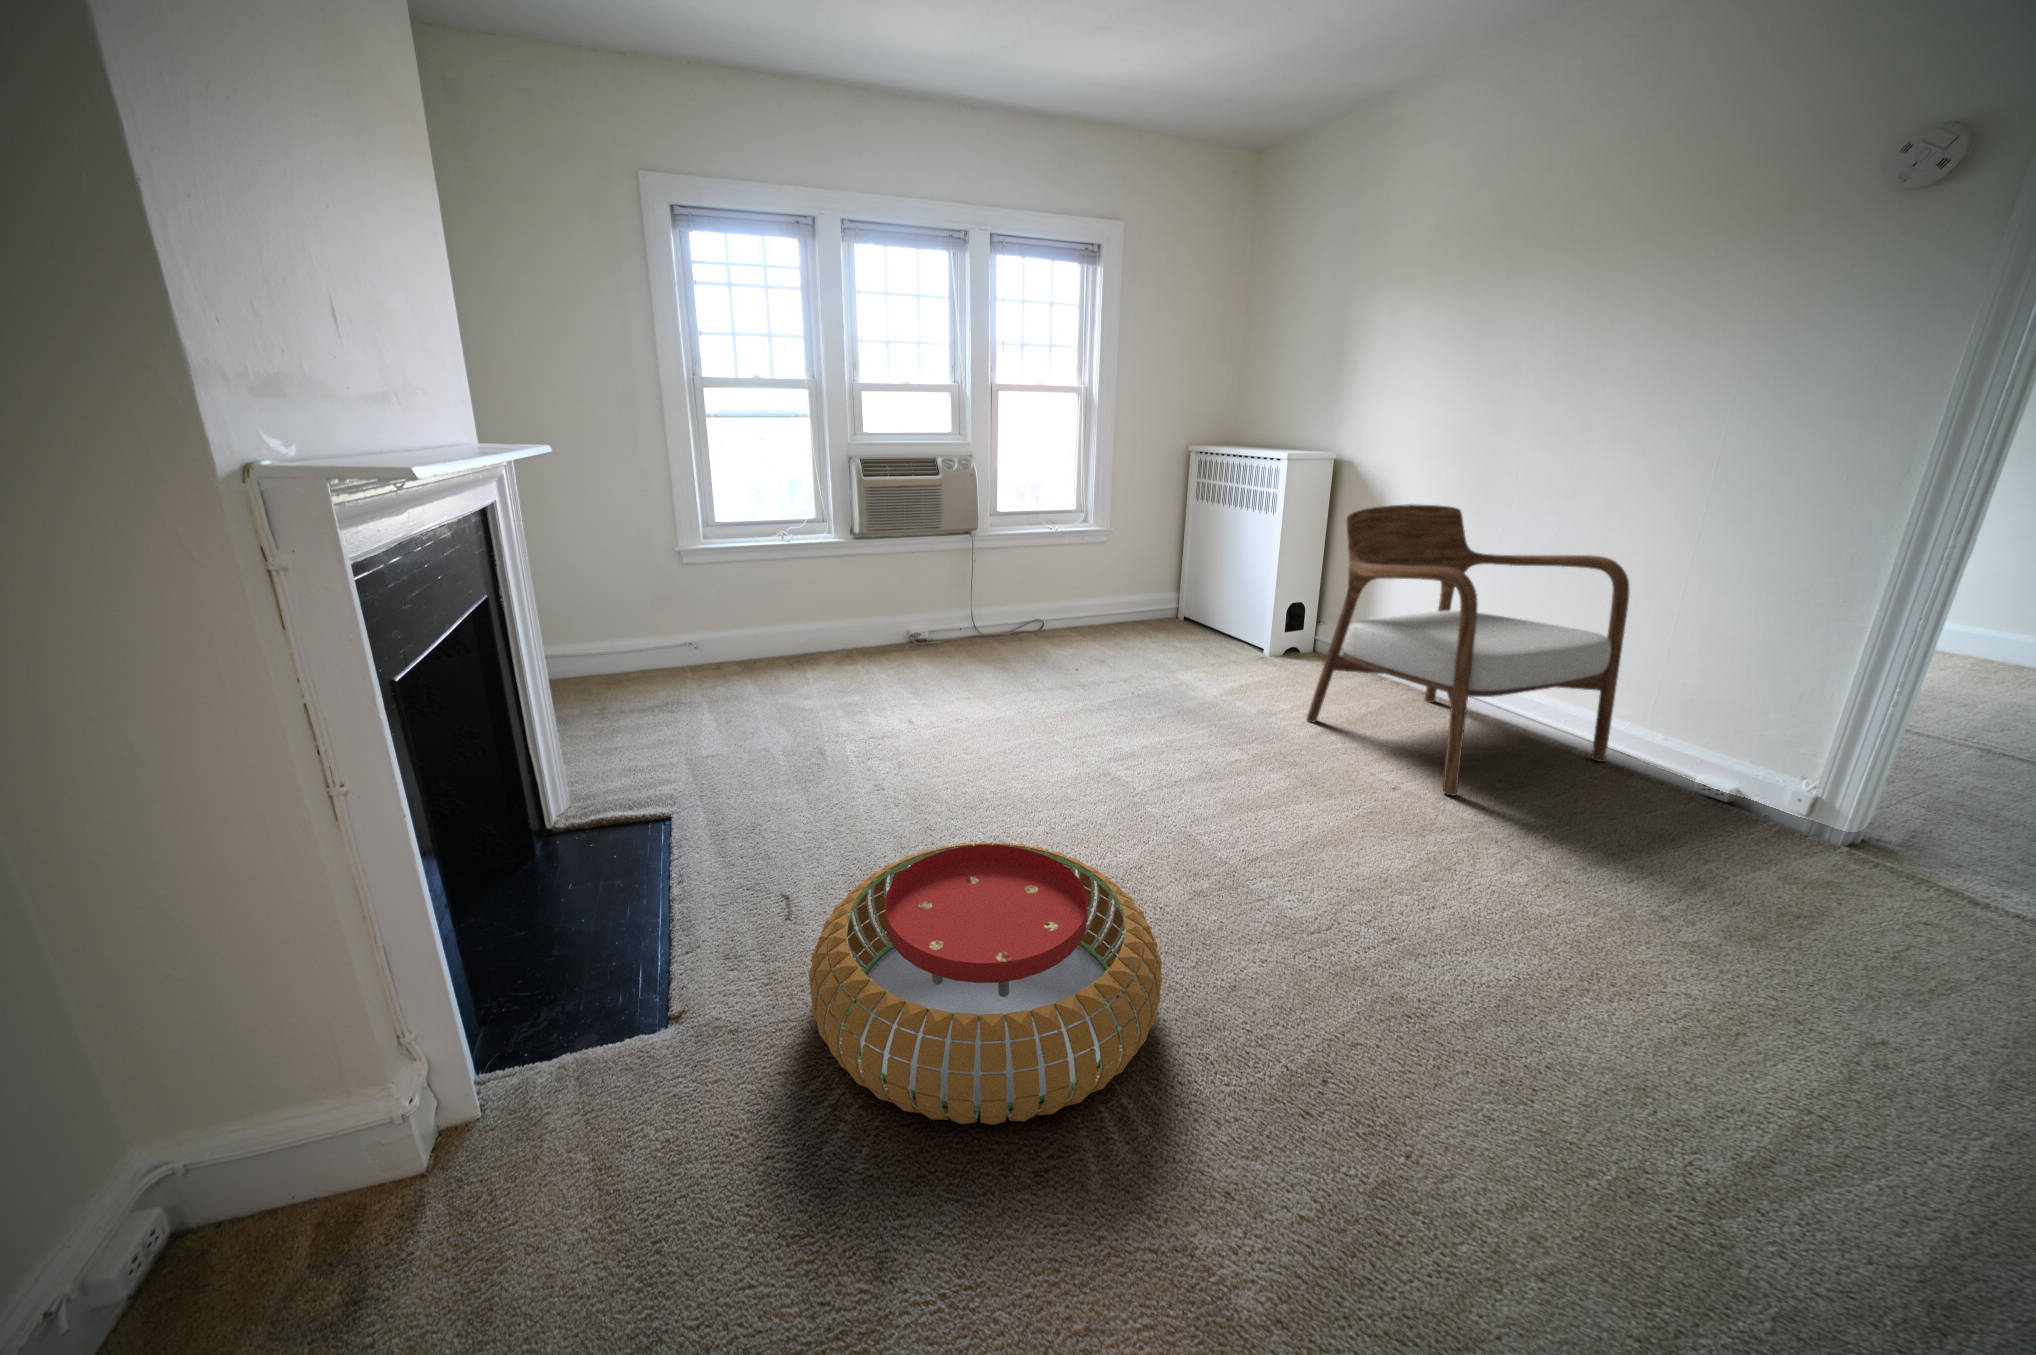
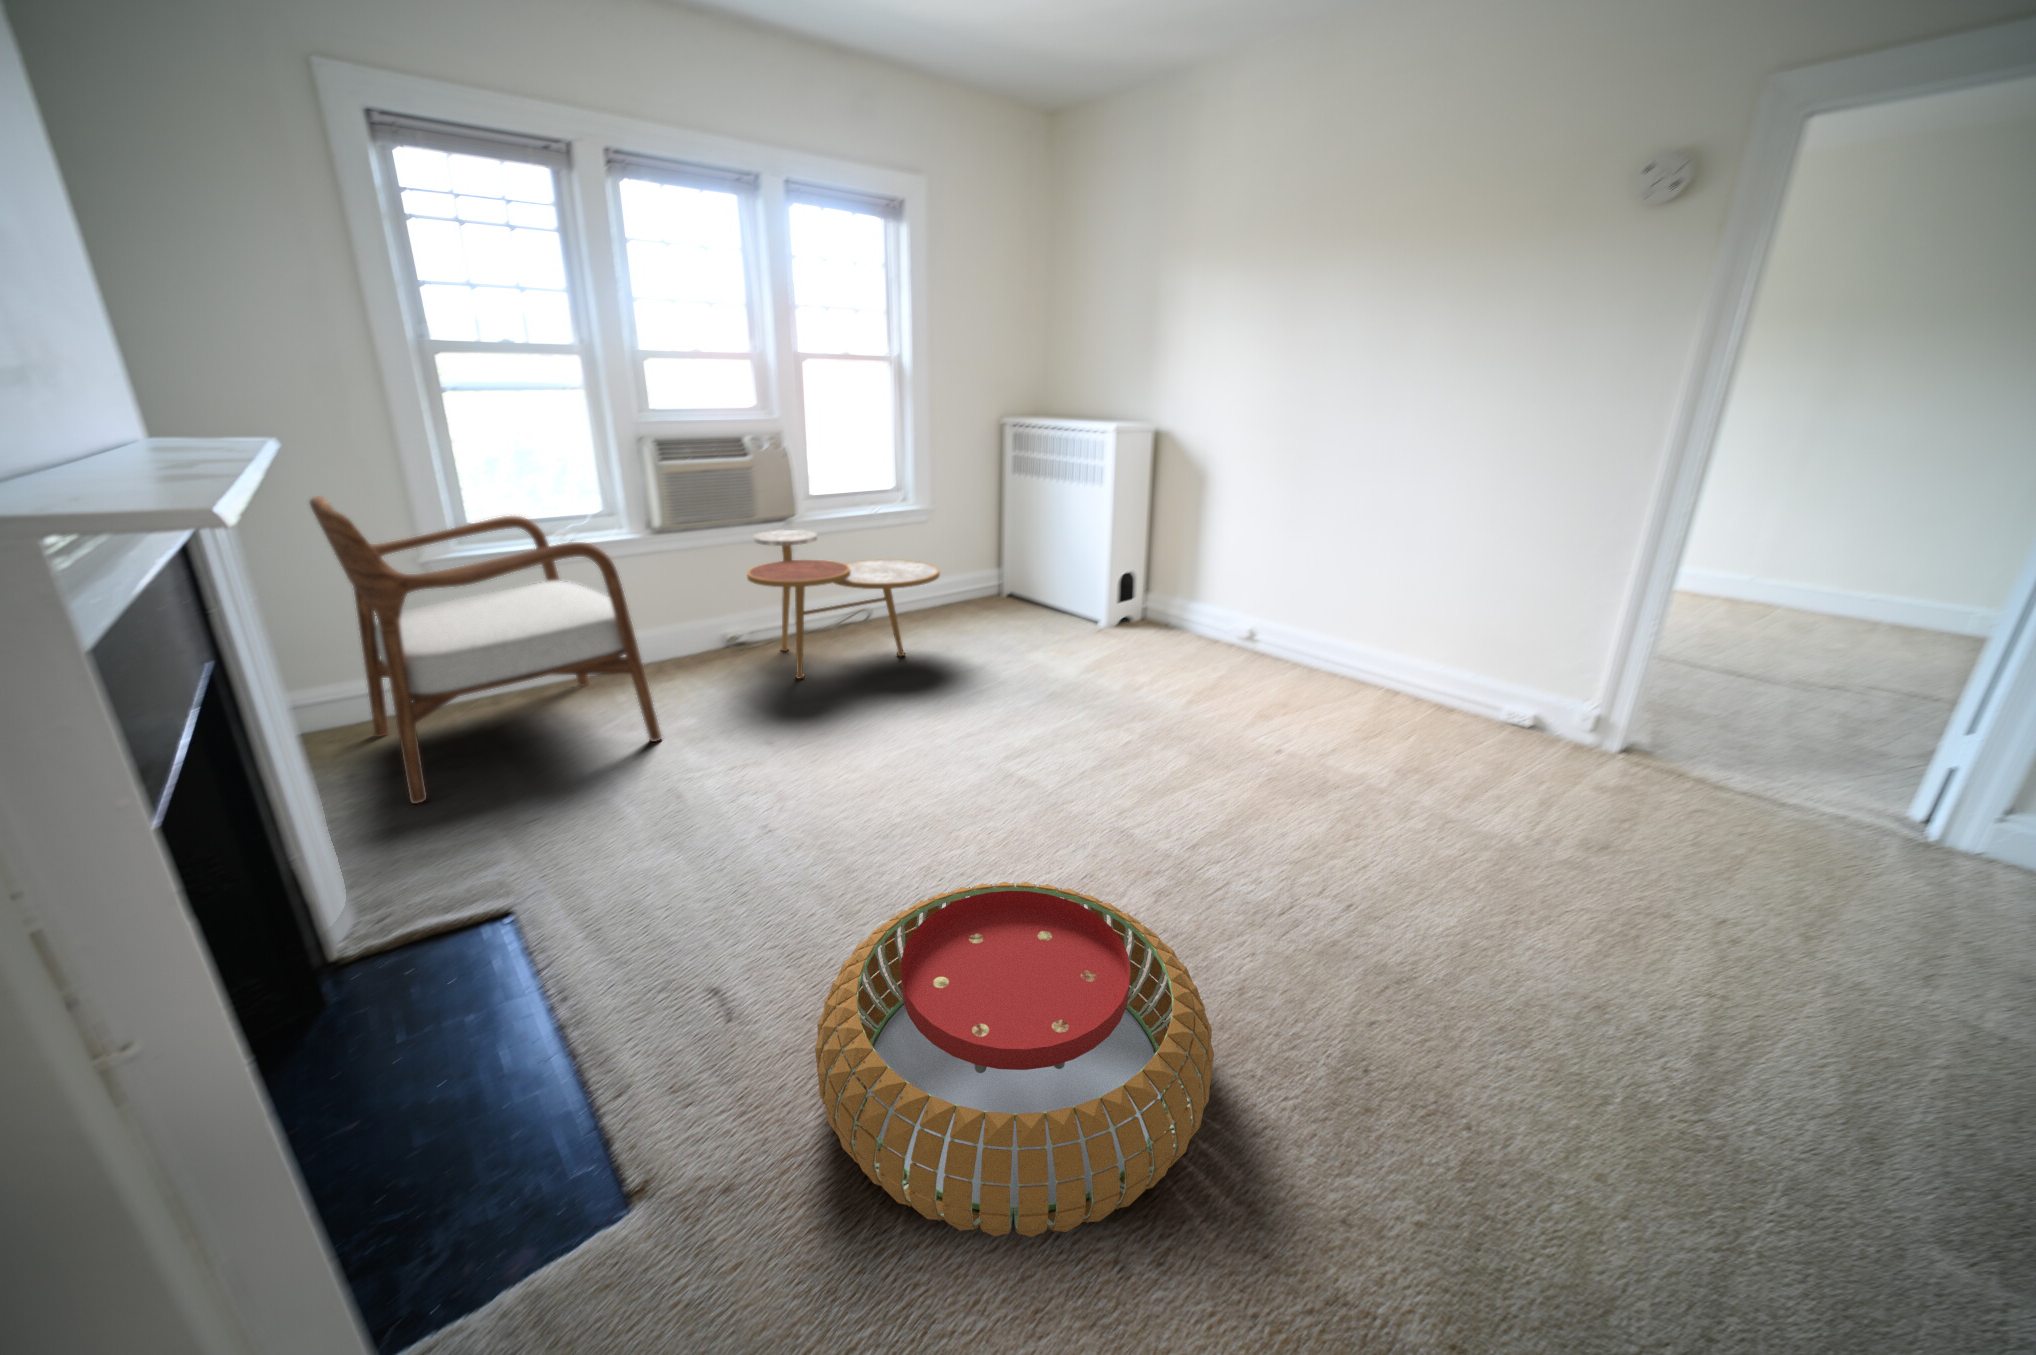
armchair: present [1306,504,1629,795] -> present [310,496,662,804]
side table: none [918,541,1093,672] -> present [747,530,940,679]

